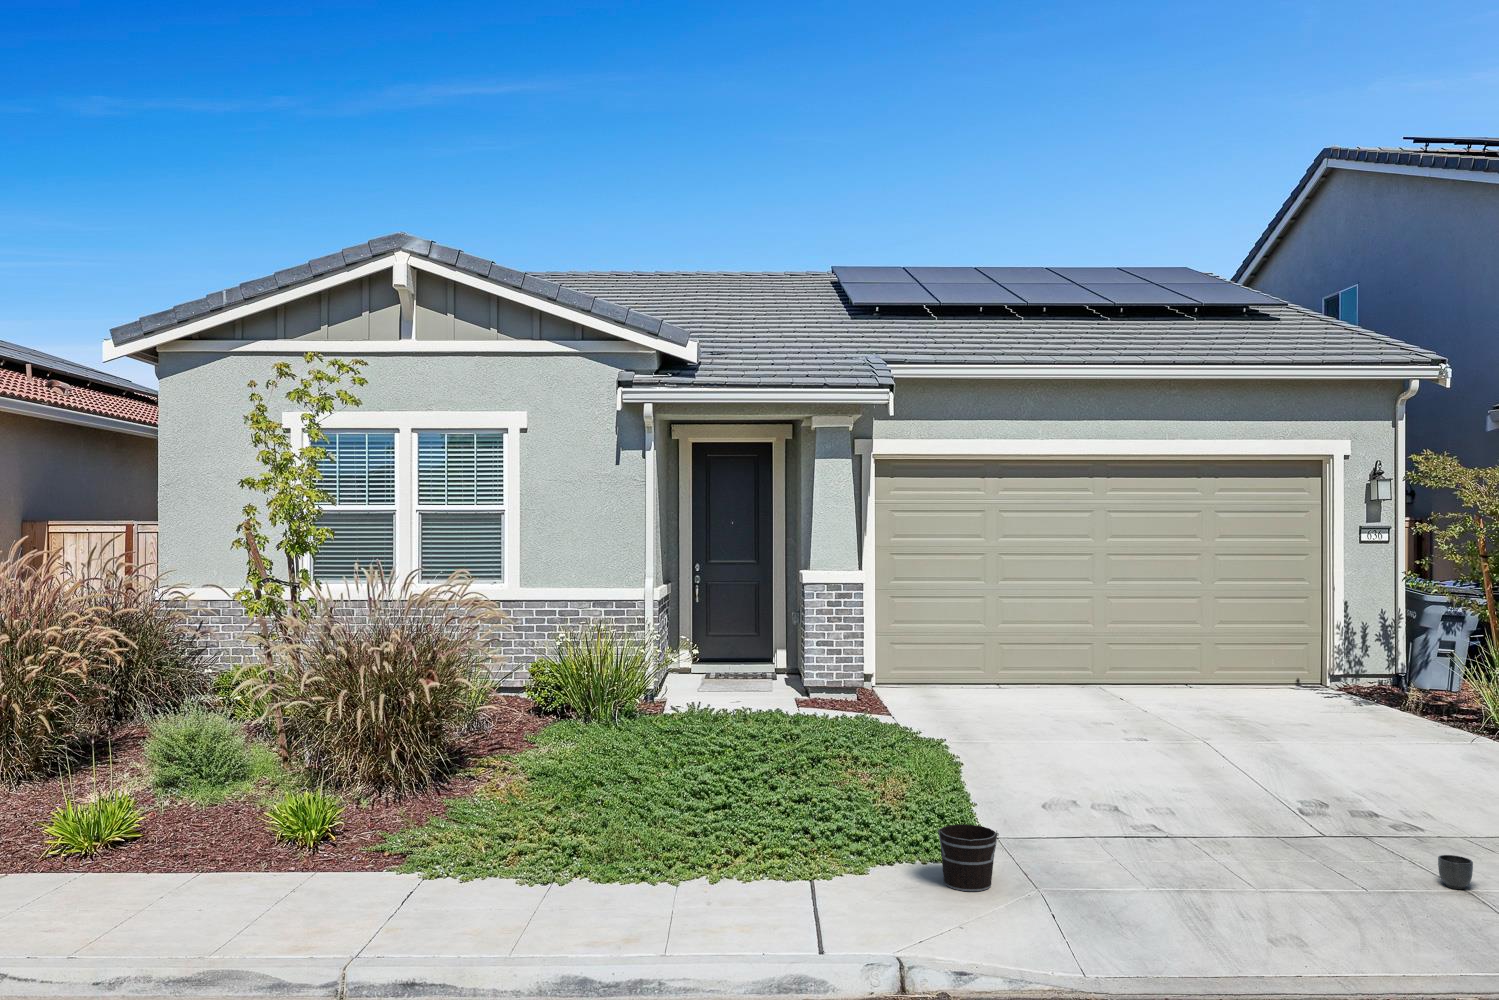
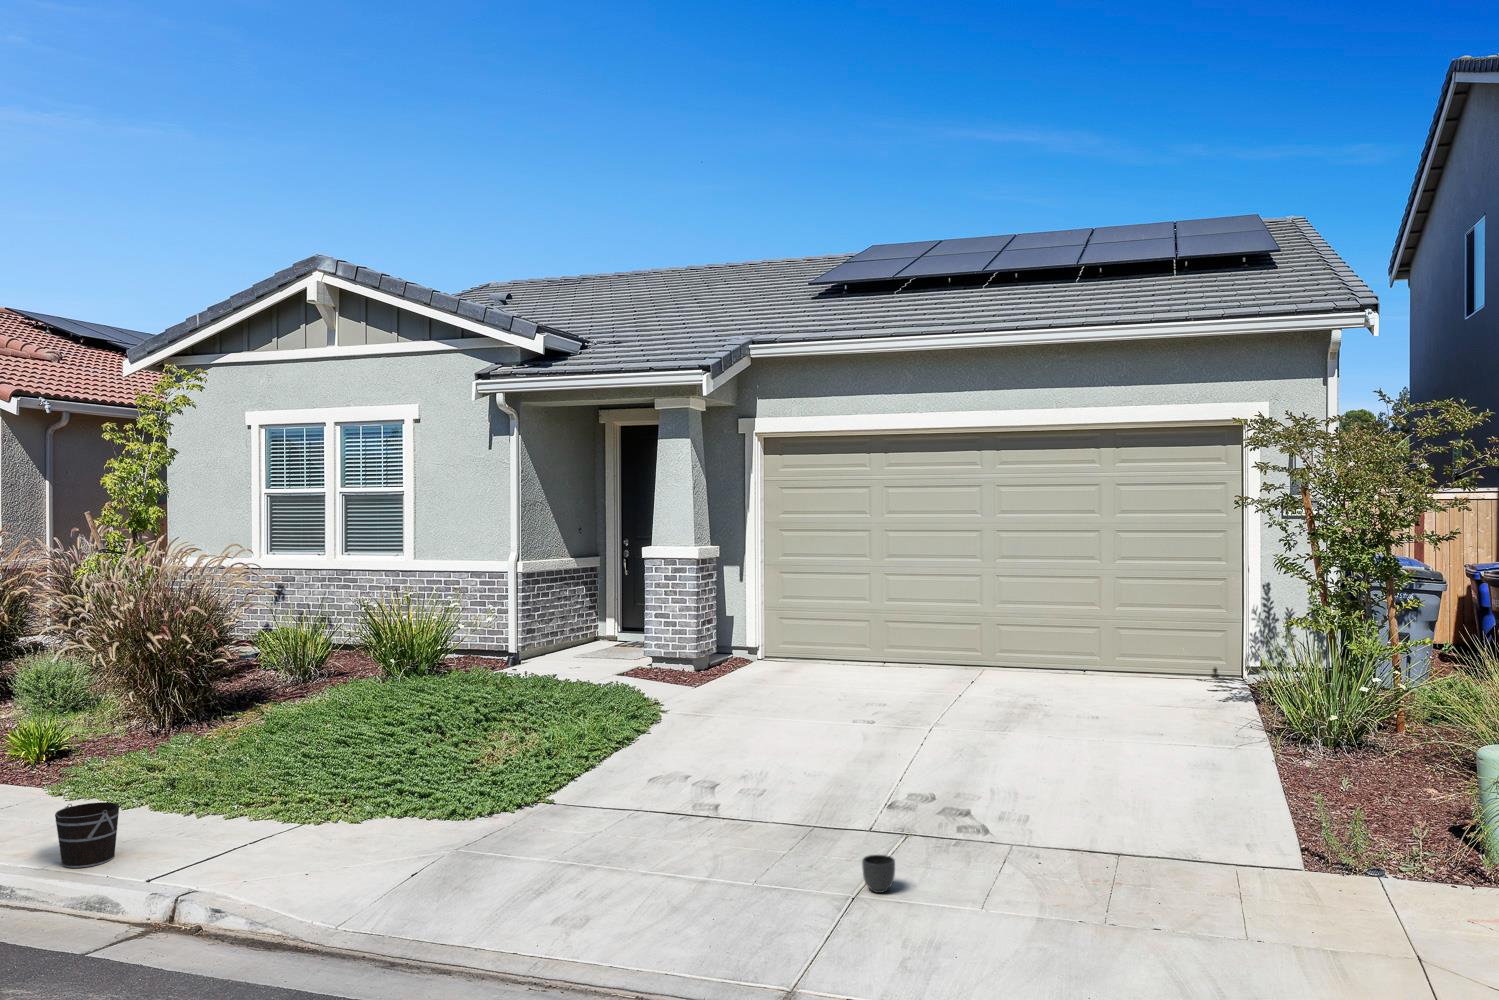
bucket: present [937,824,999,891] -> present [55,802,119,868]

